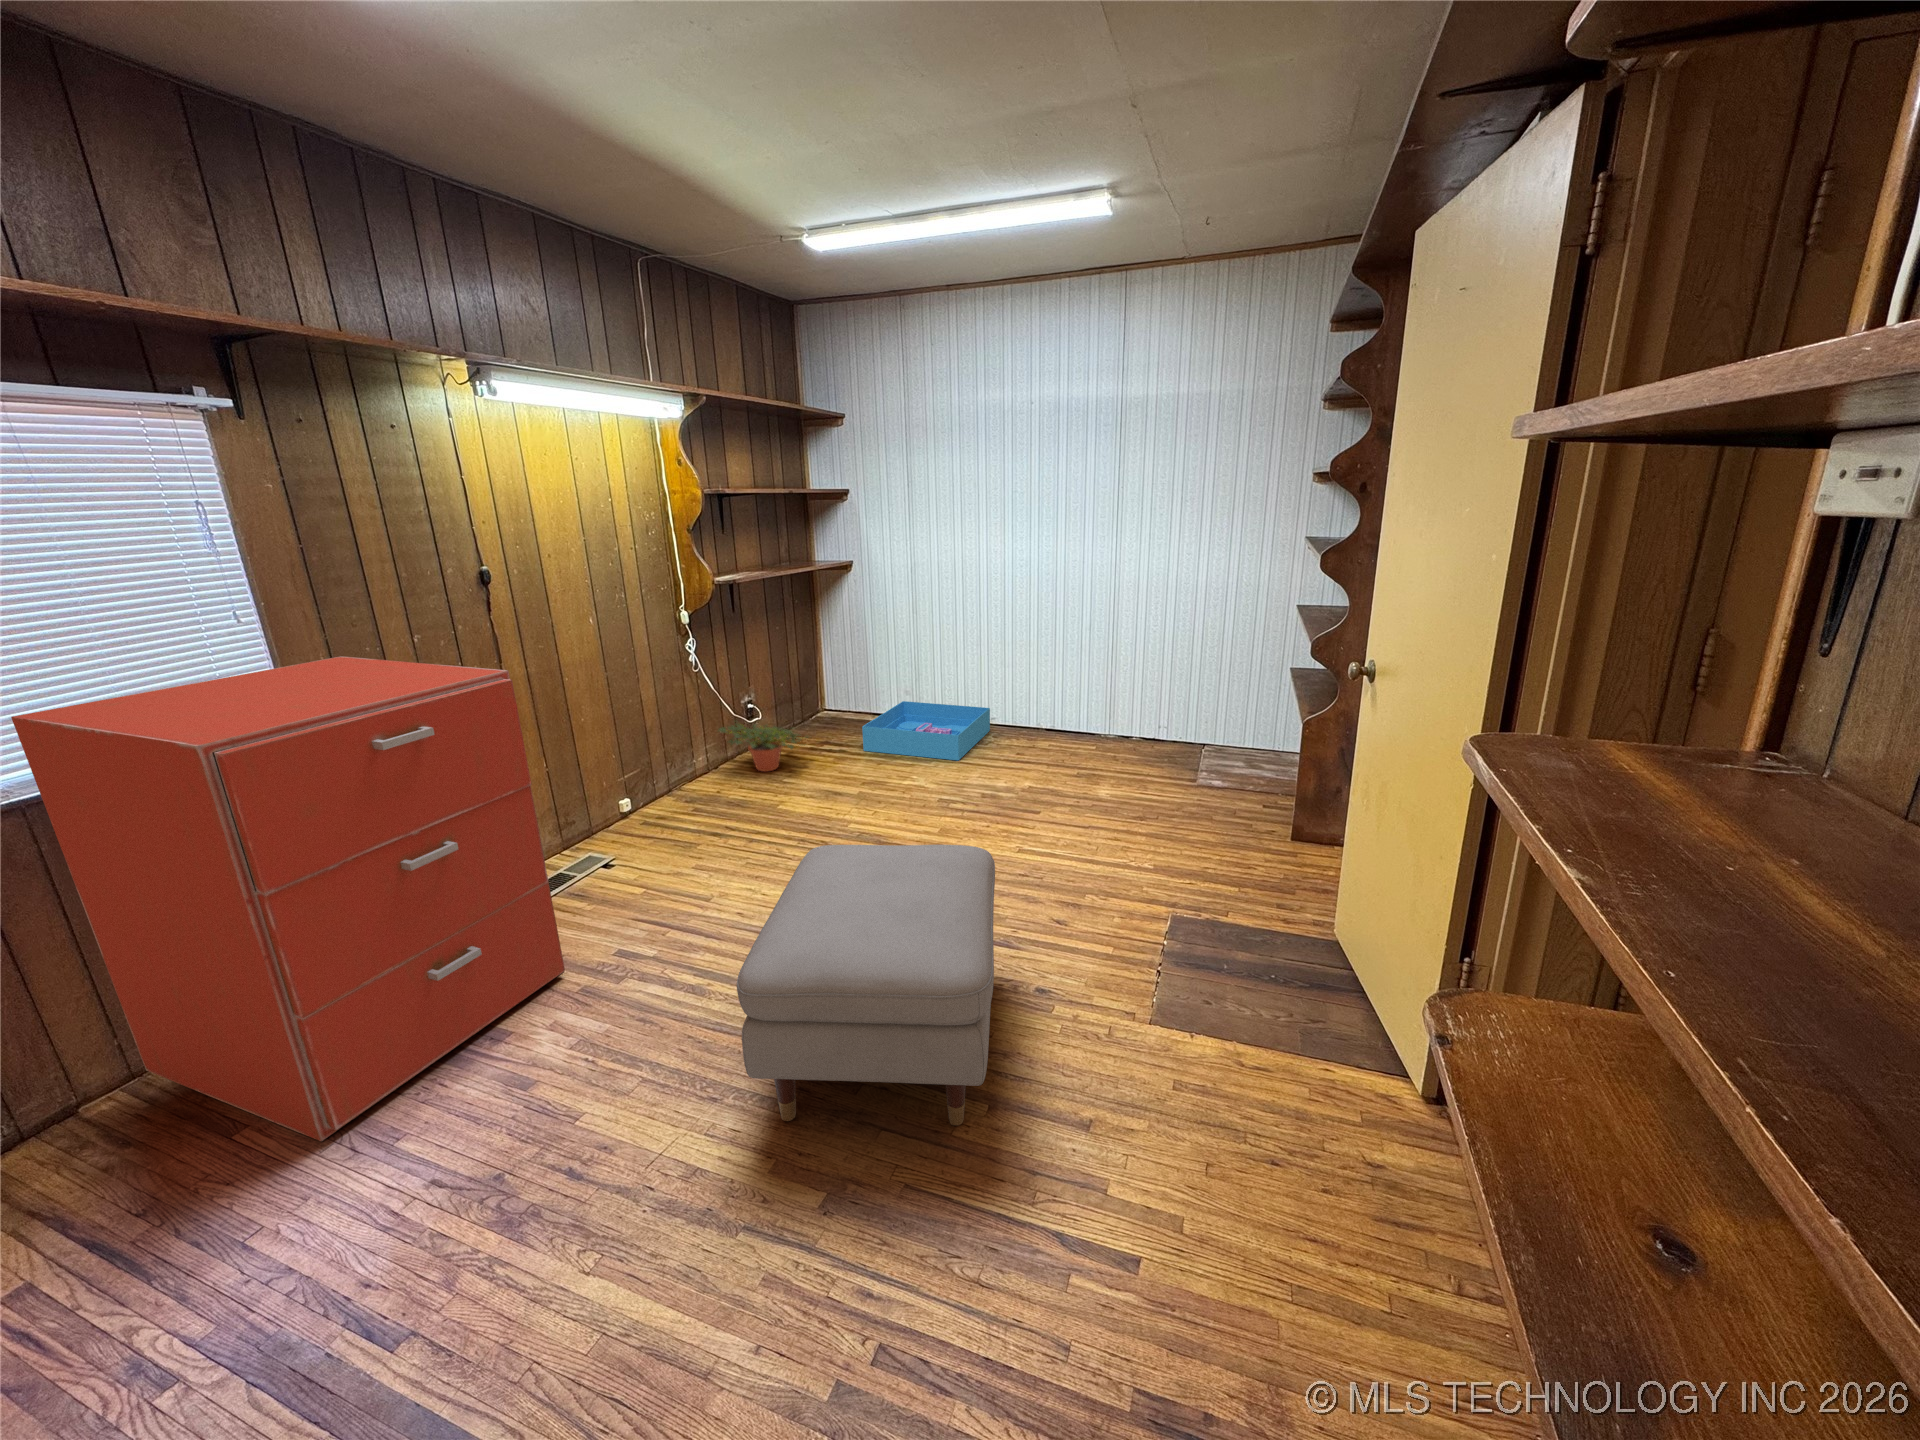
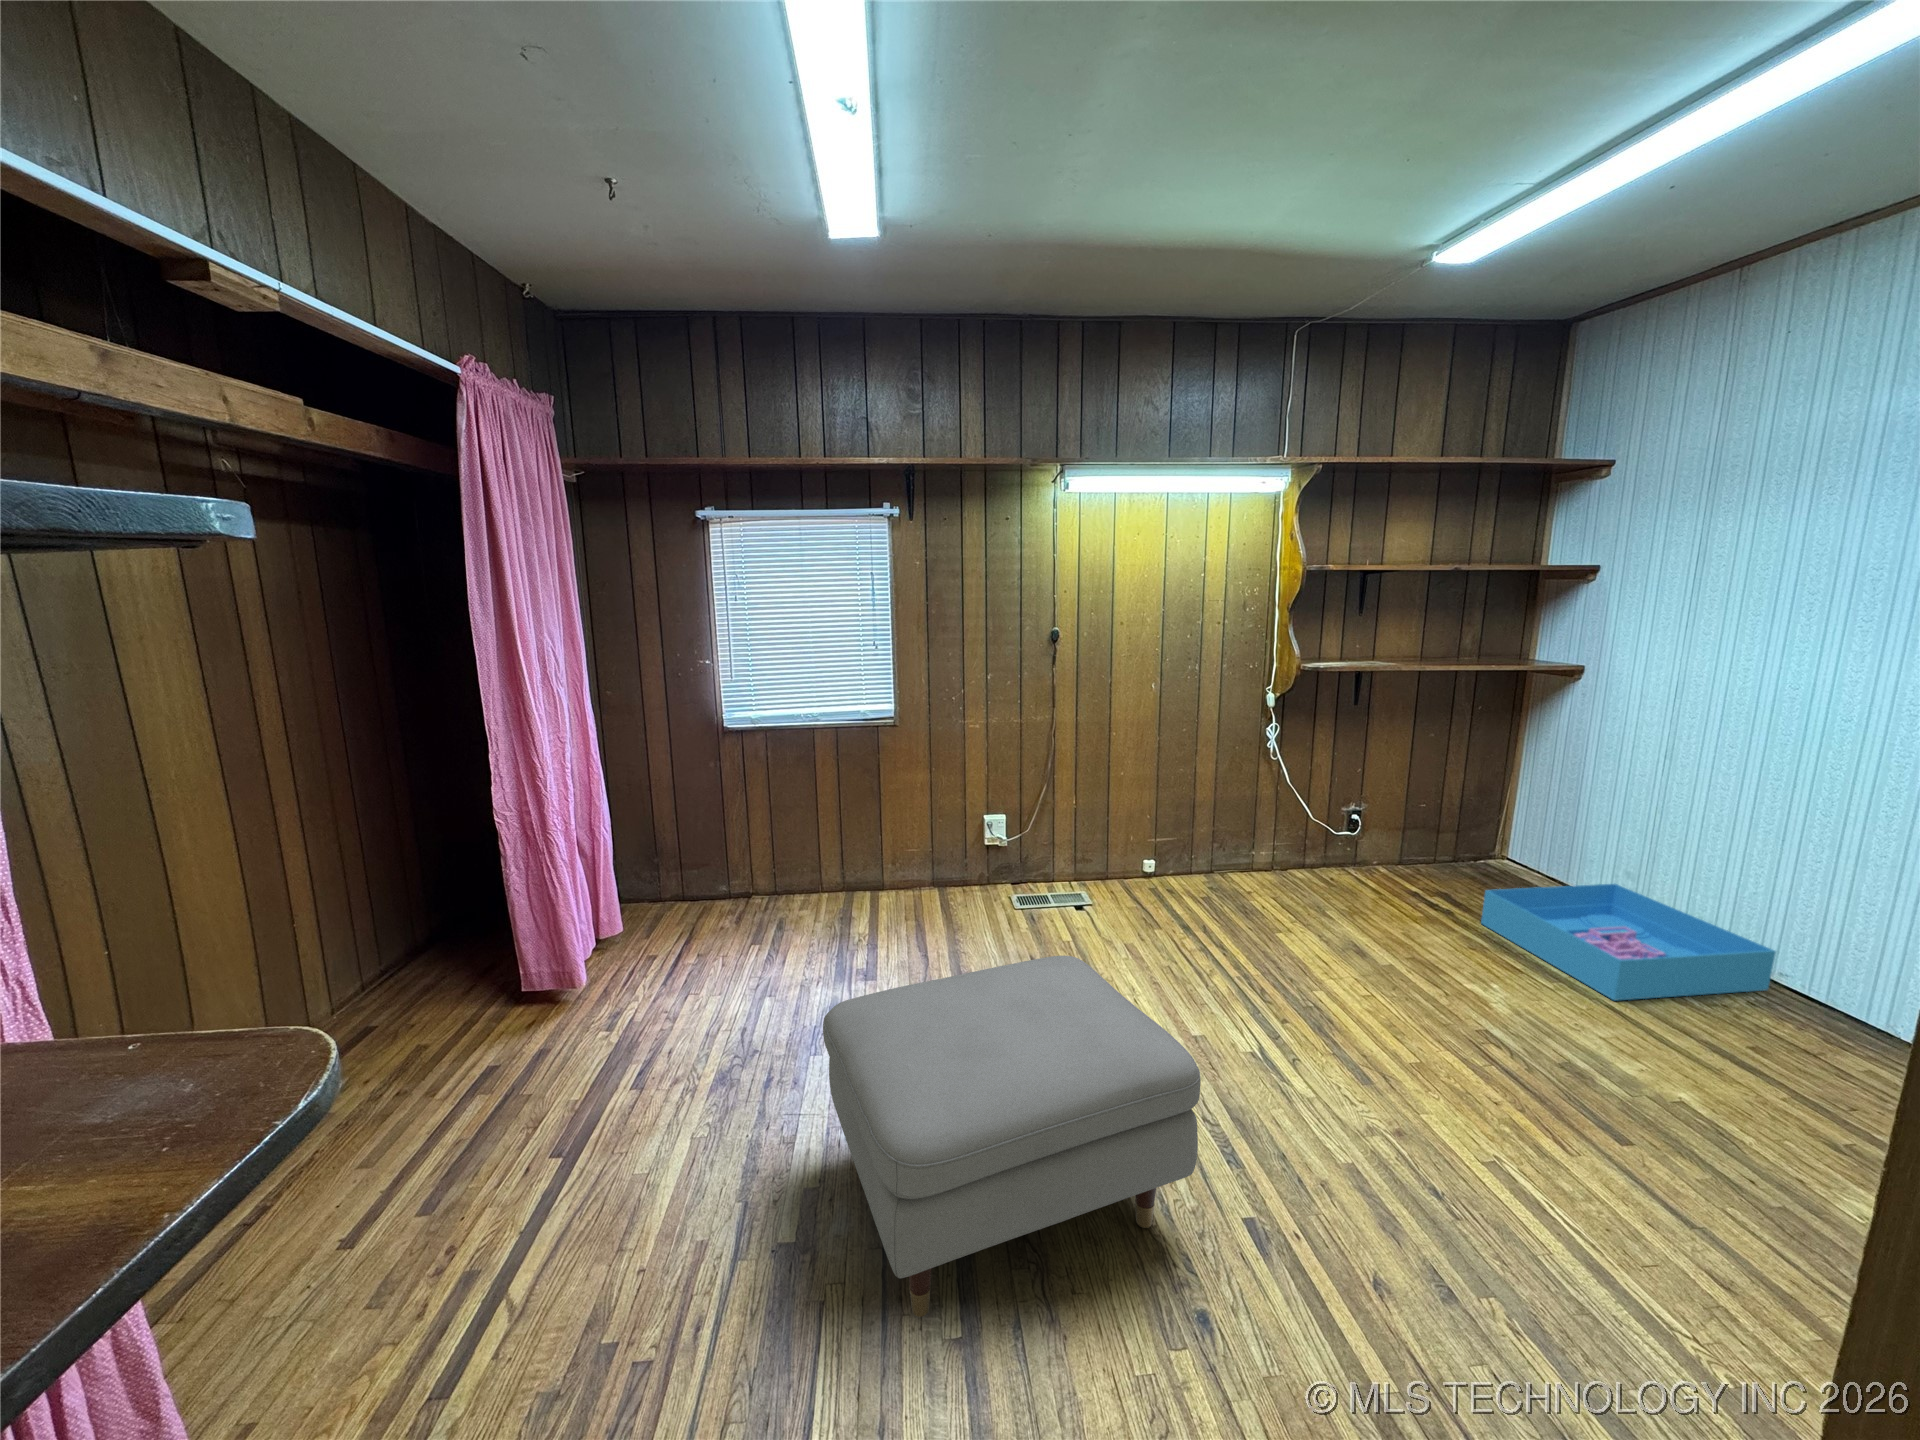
filing cabinet: present [11,656,565,1141] -> none [741,680,946,972]
potted plant: present [719,723,808,772] -> none [1280,825,1398,897]

